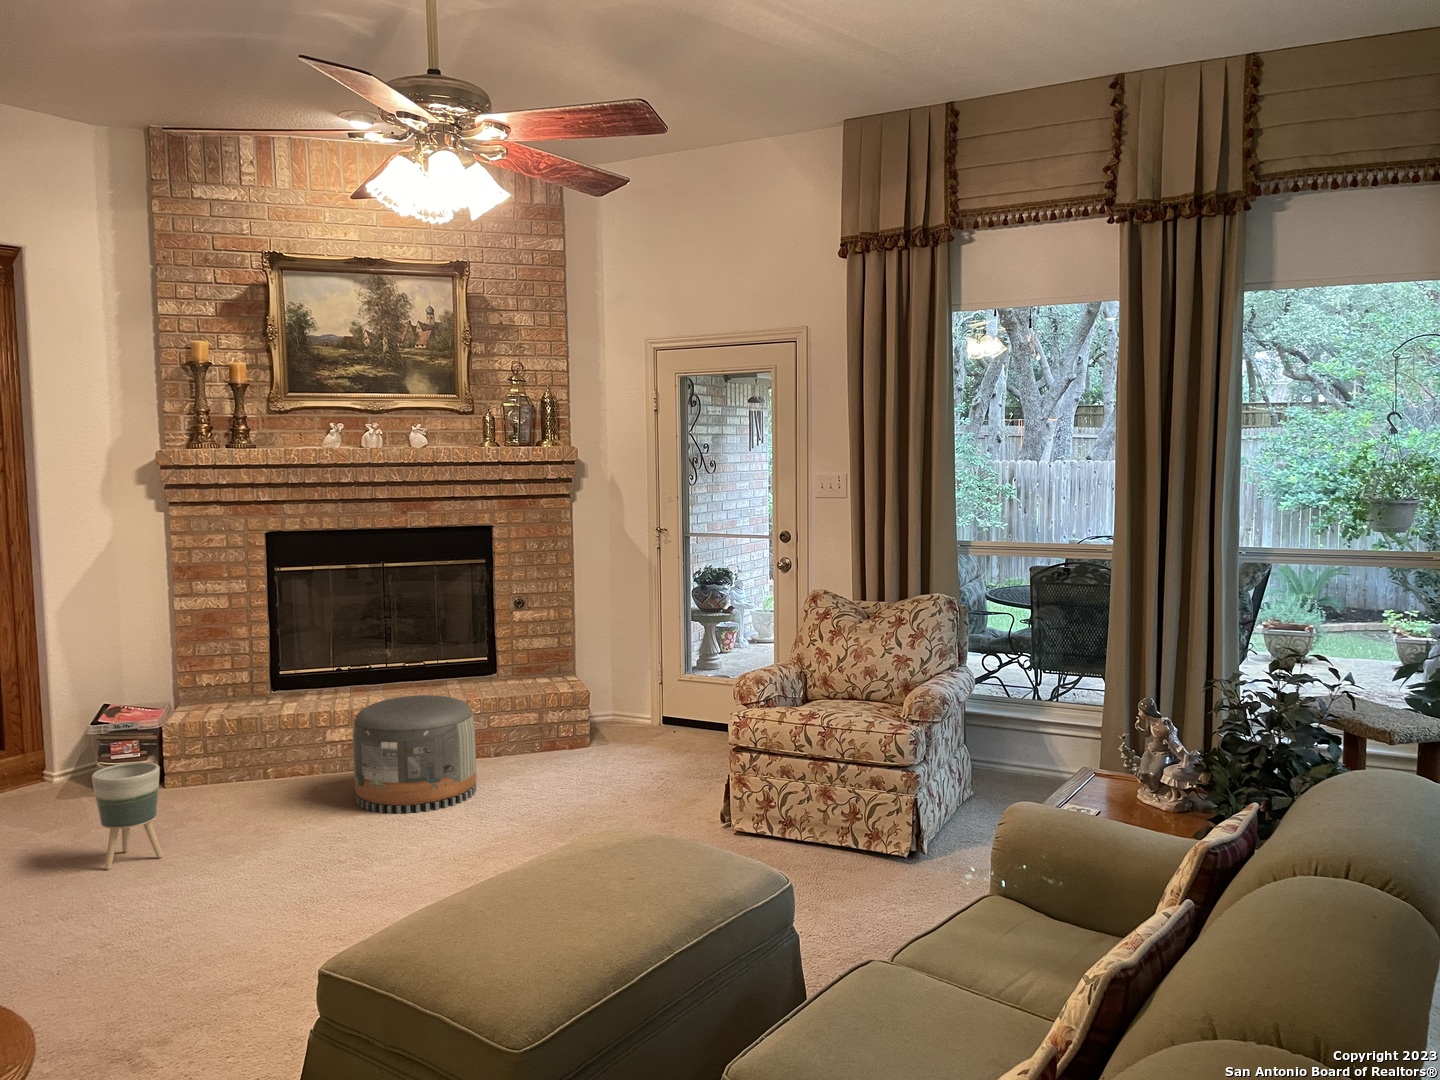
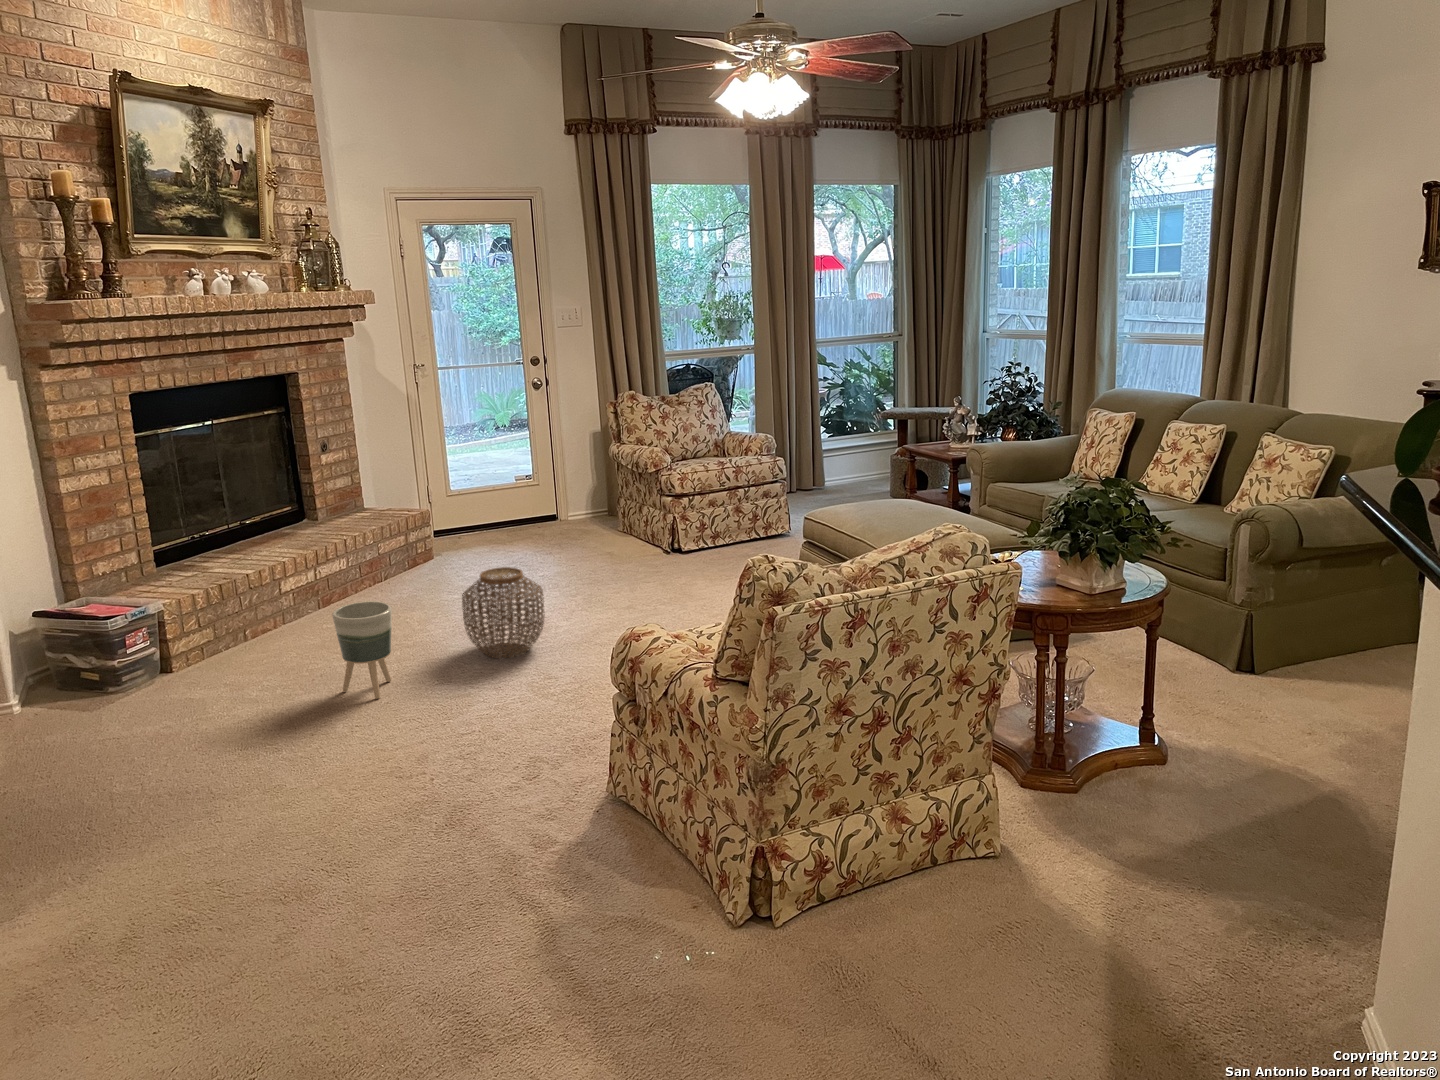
pouf: present [353,695,477,814] -> none [365,517,476,619]
woven basket: none [223,767,328,881] -> present [462,567,545,658]

